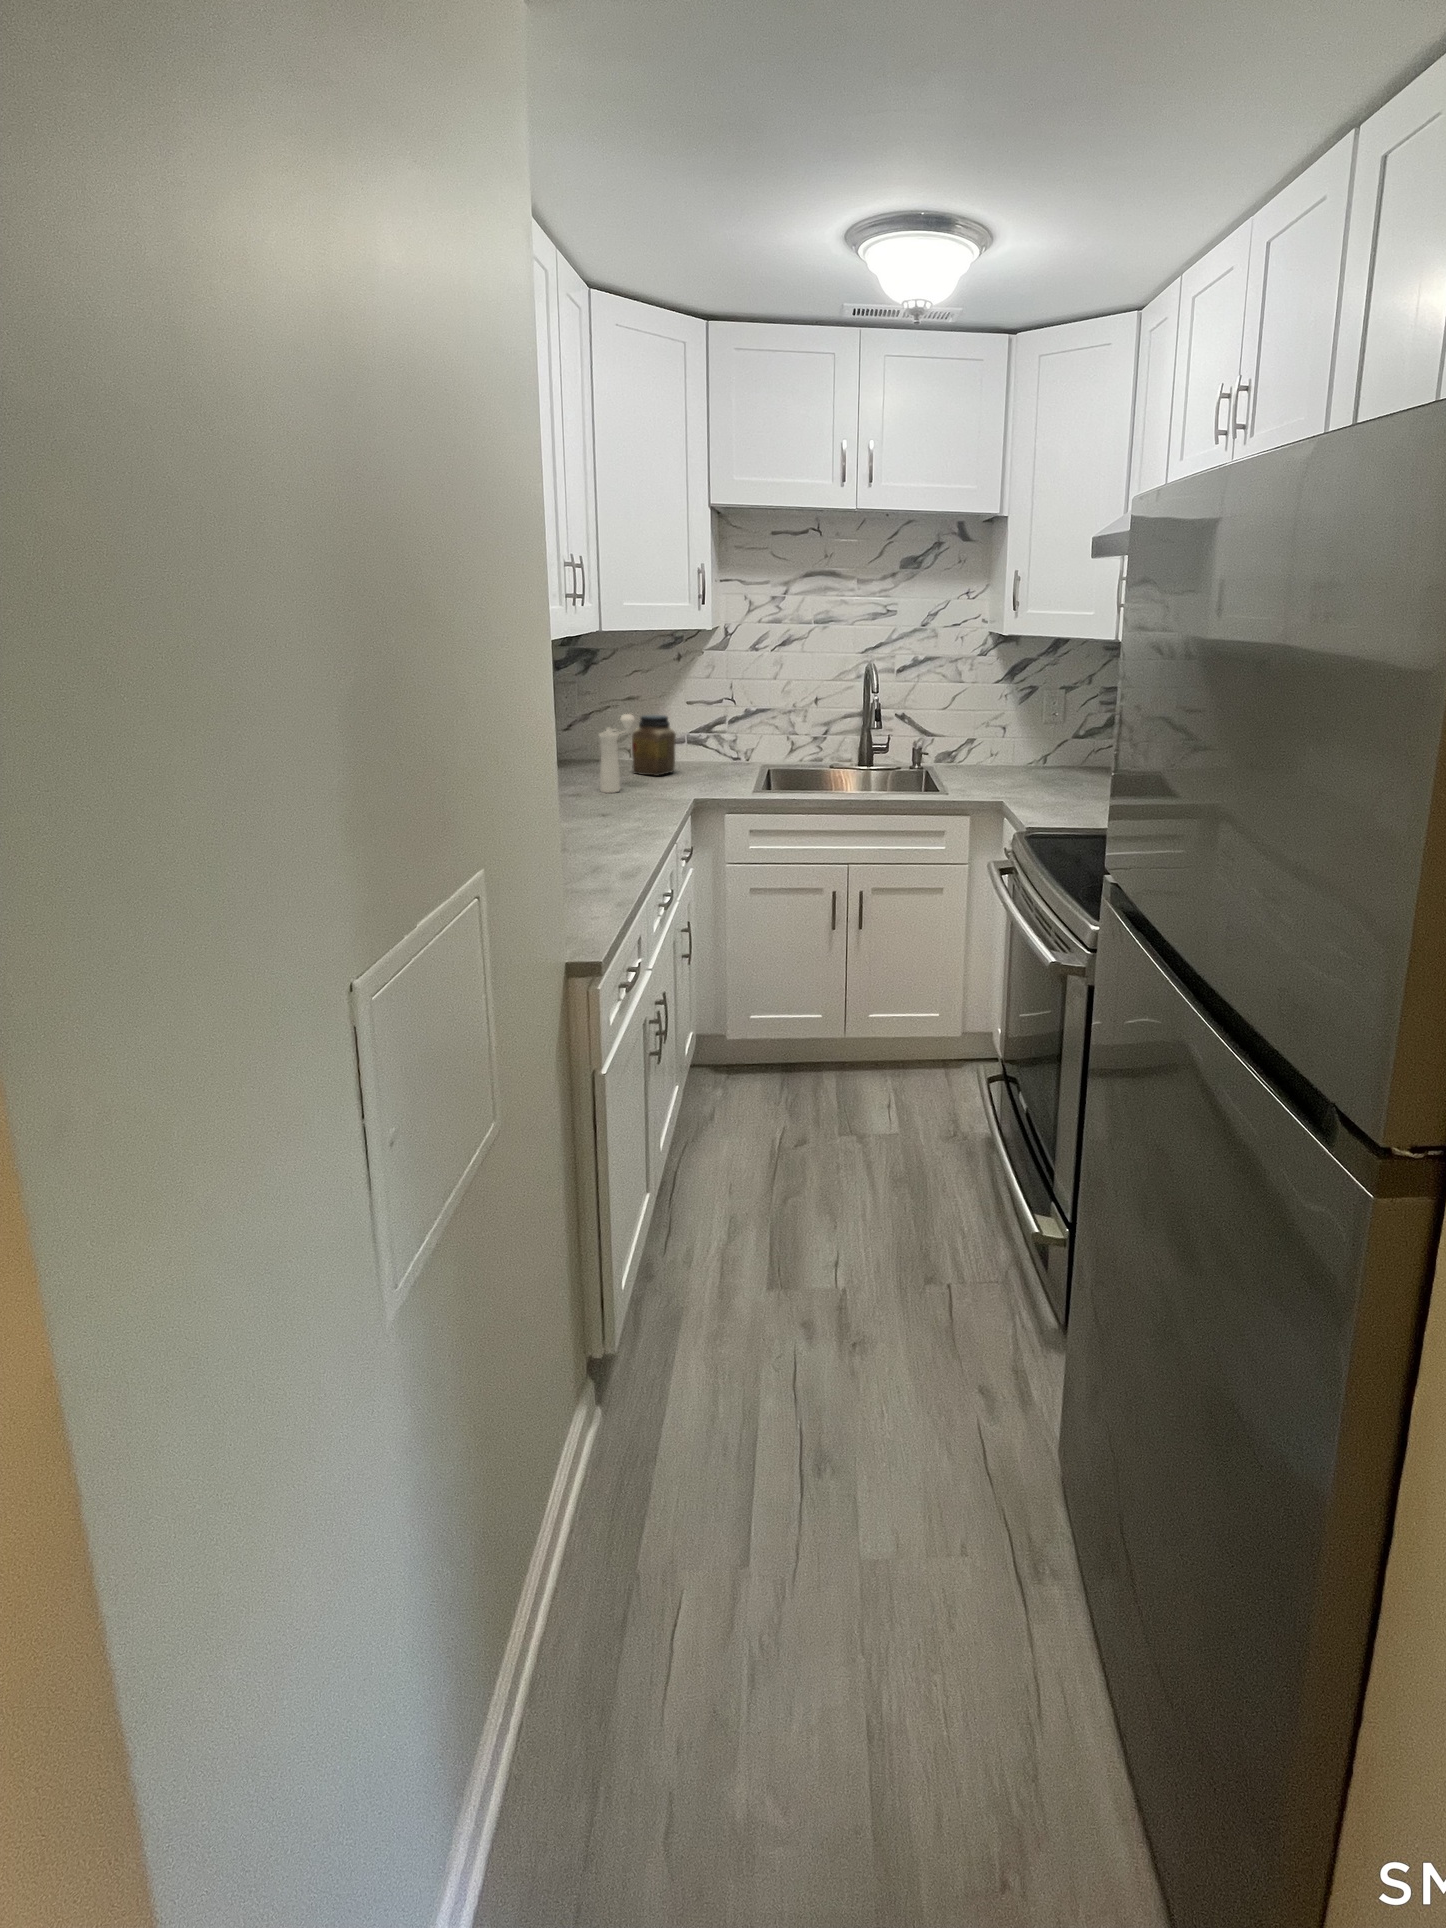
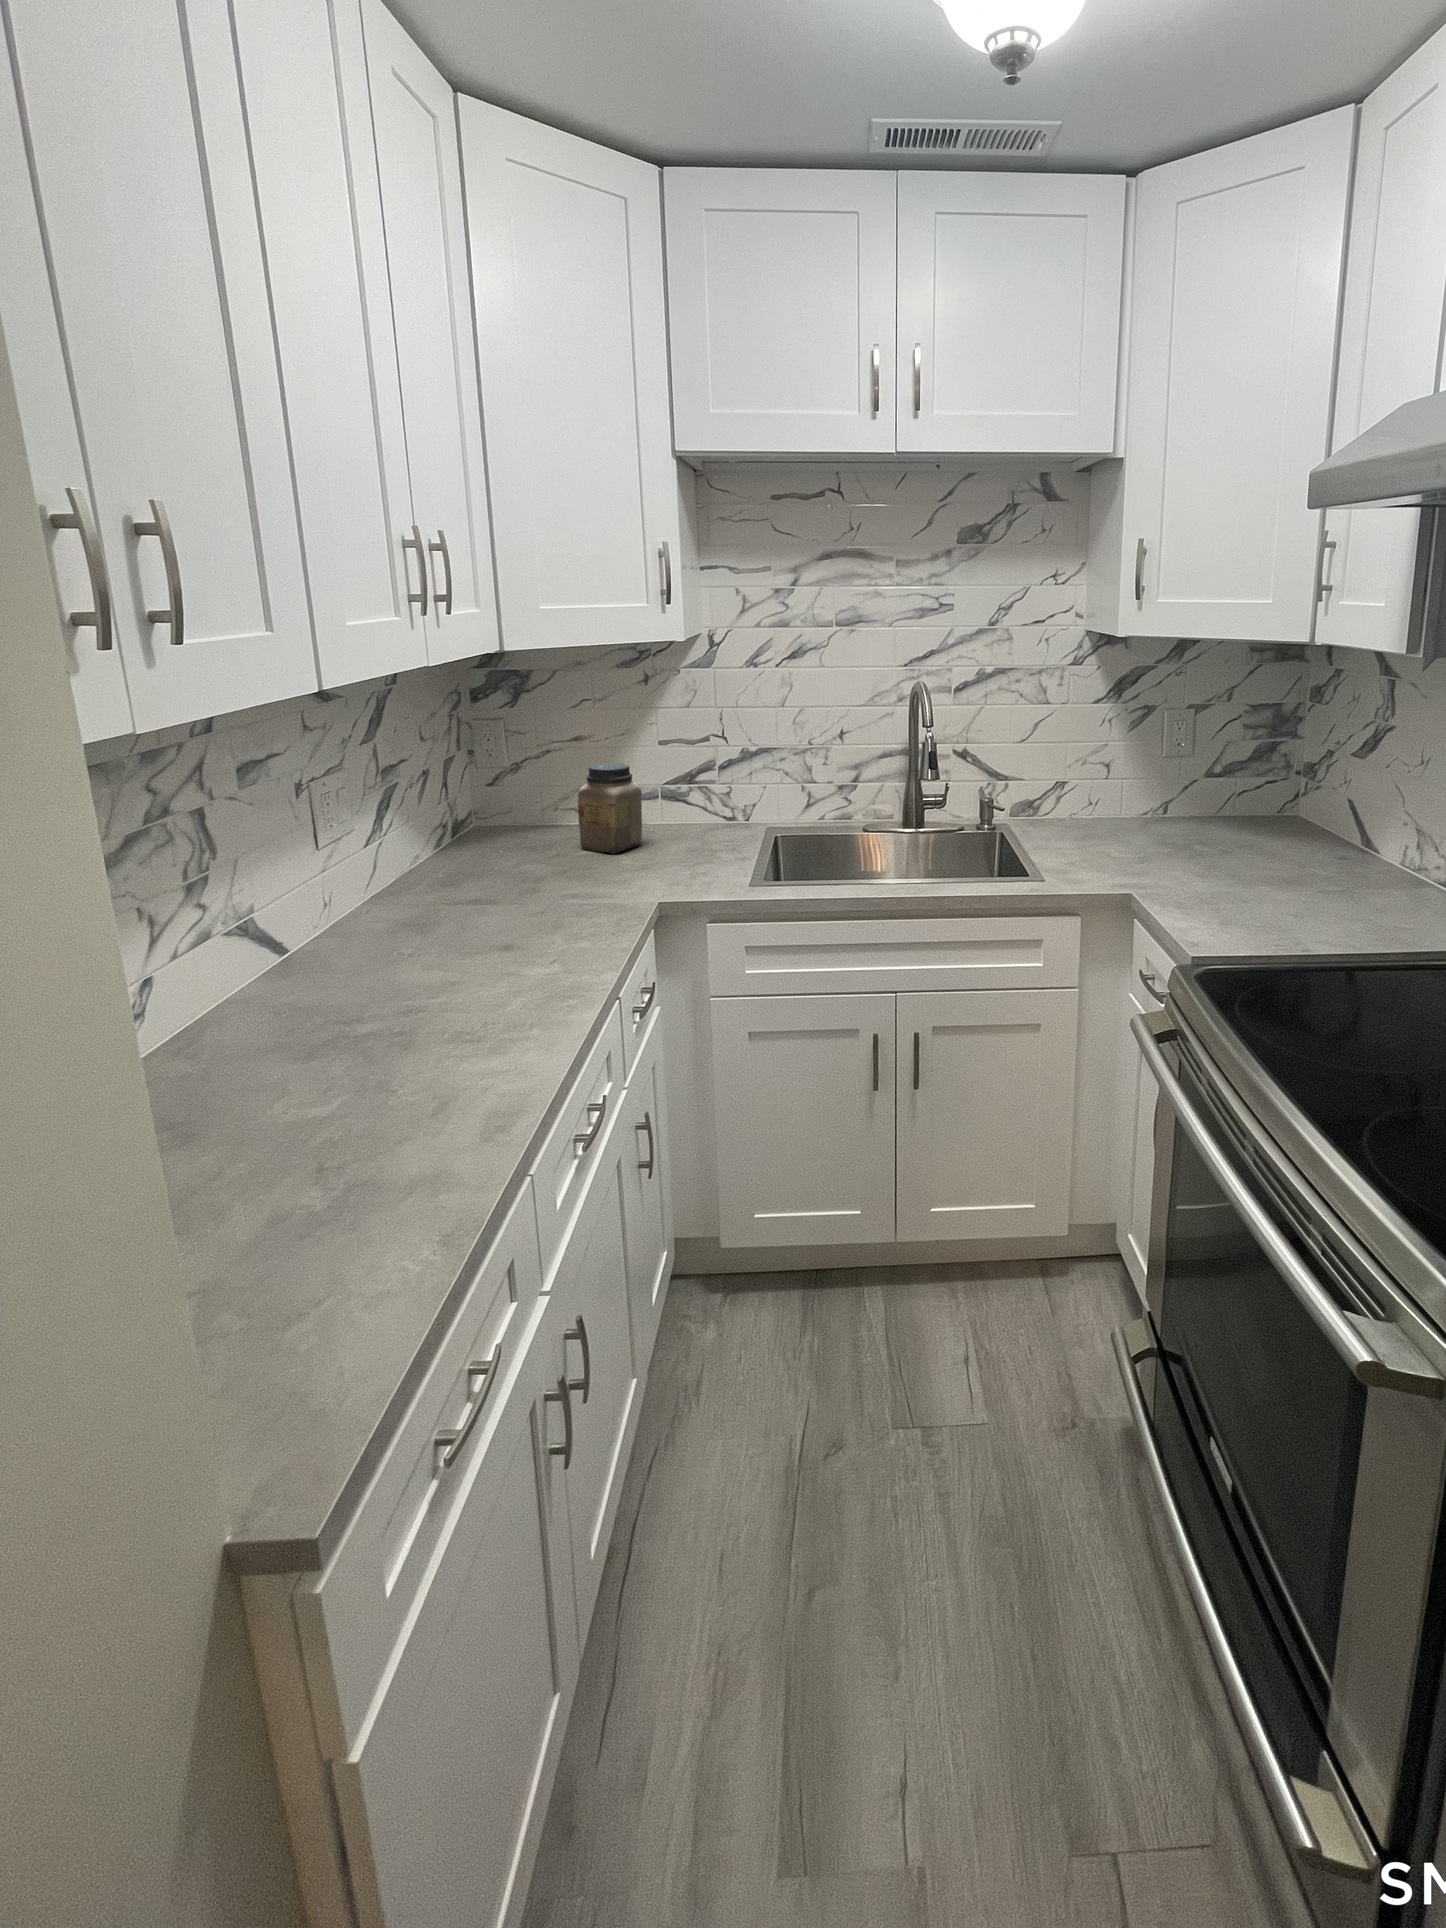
pepper mill: present [599,714,634,793] -> none [512,771,572,895]

